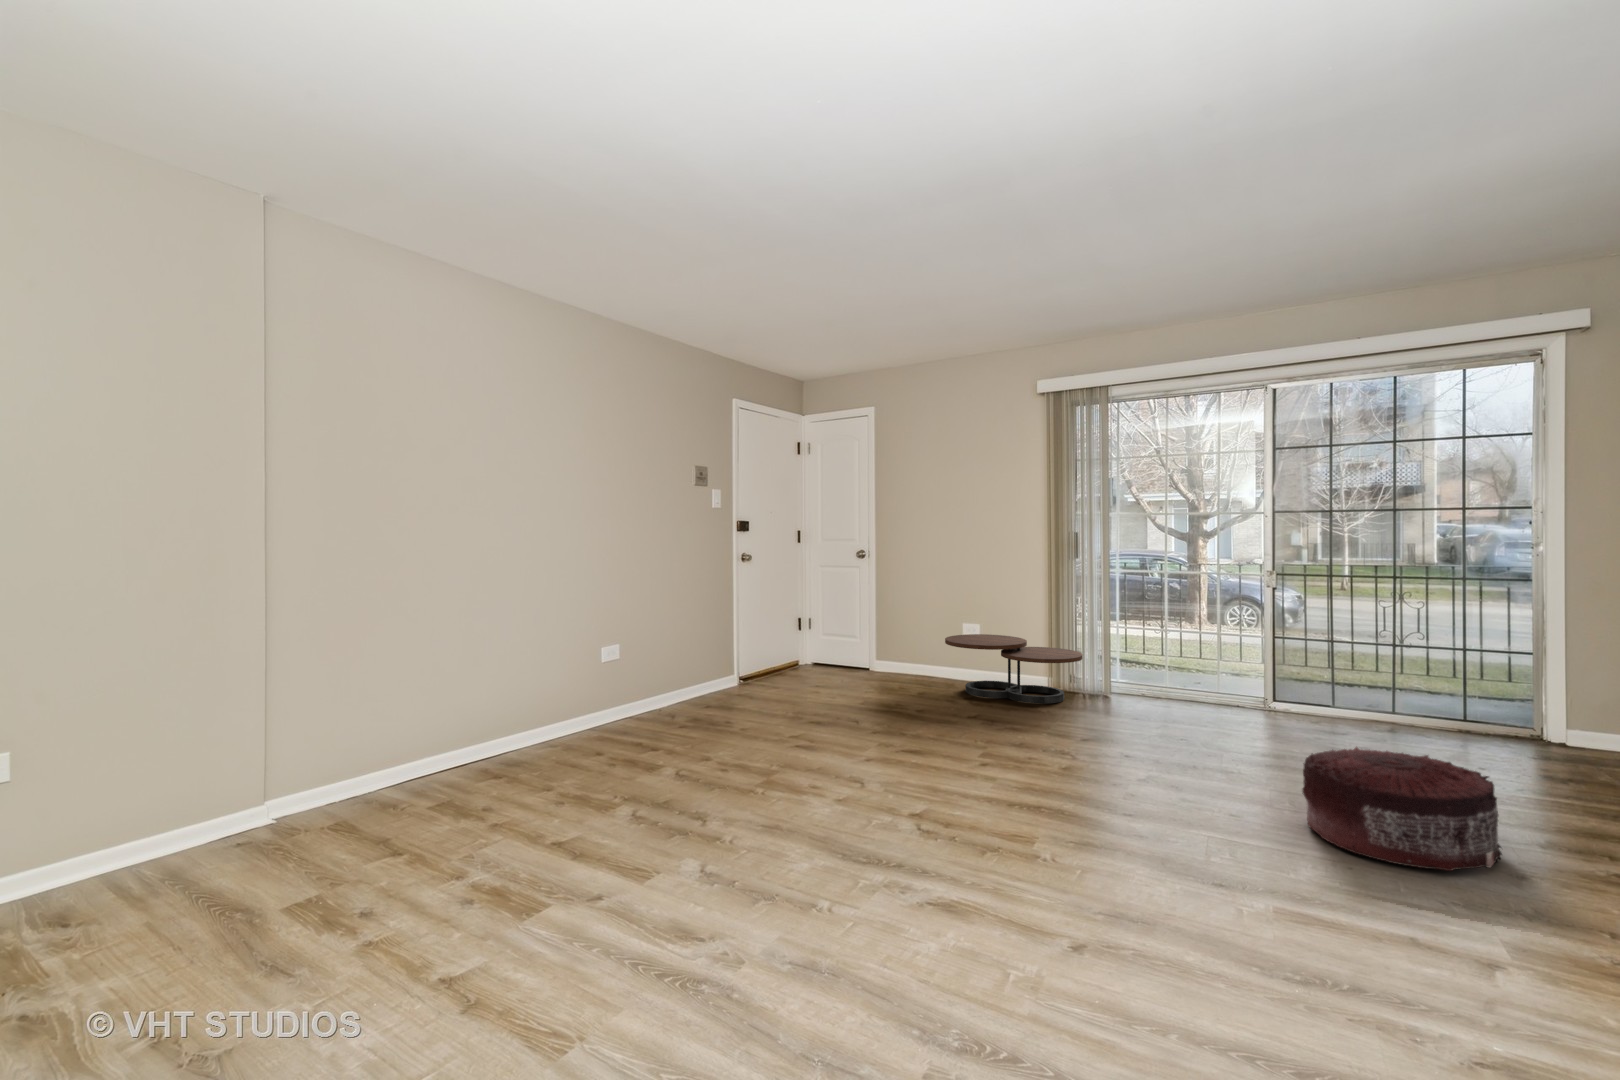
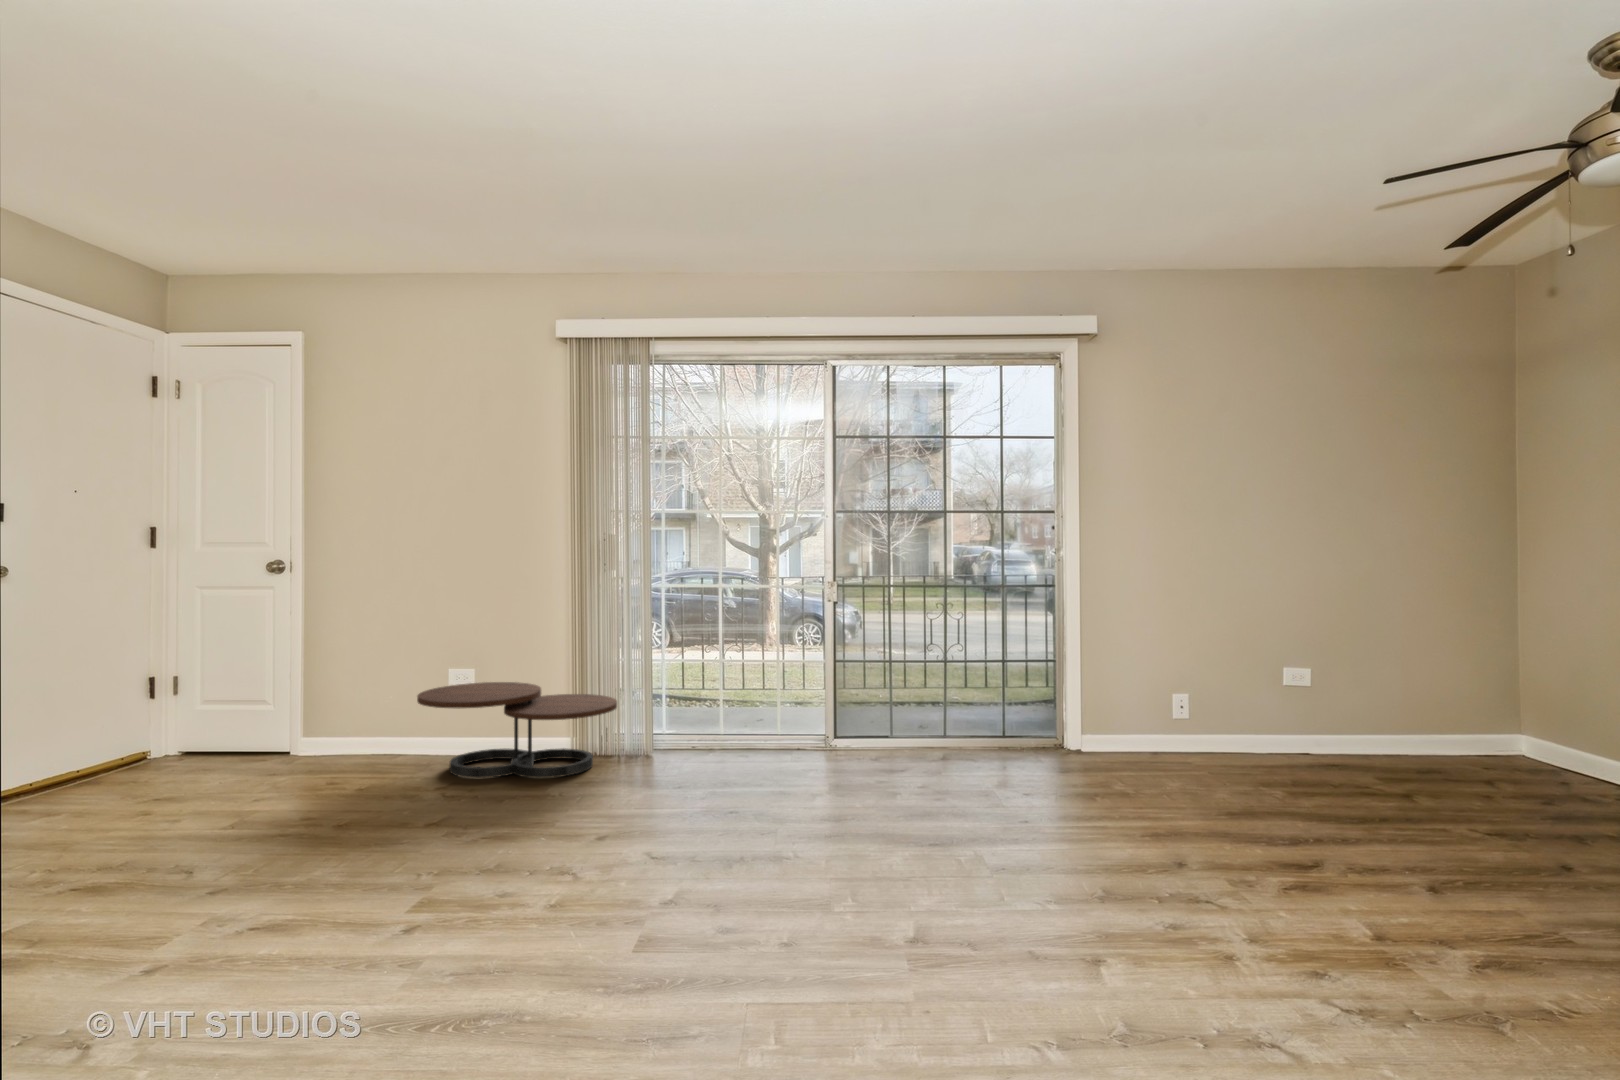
pouf: present [1302,747,1502,871] -> none [897,796,1089,947]

